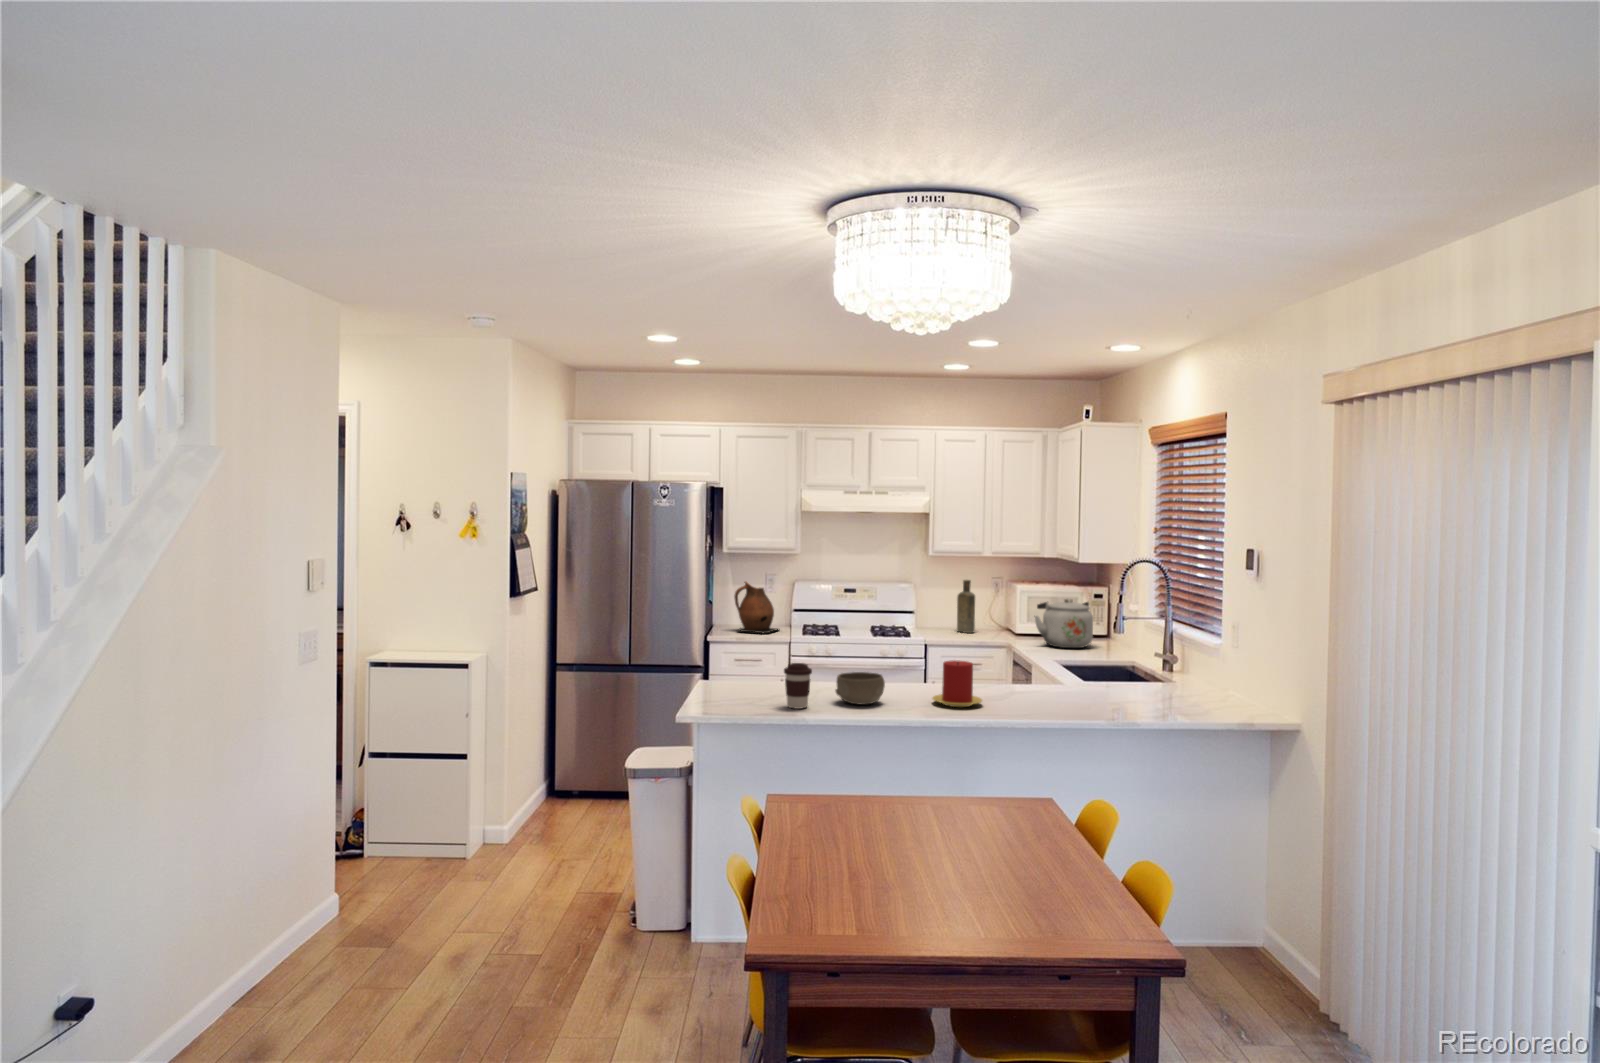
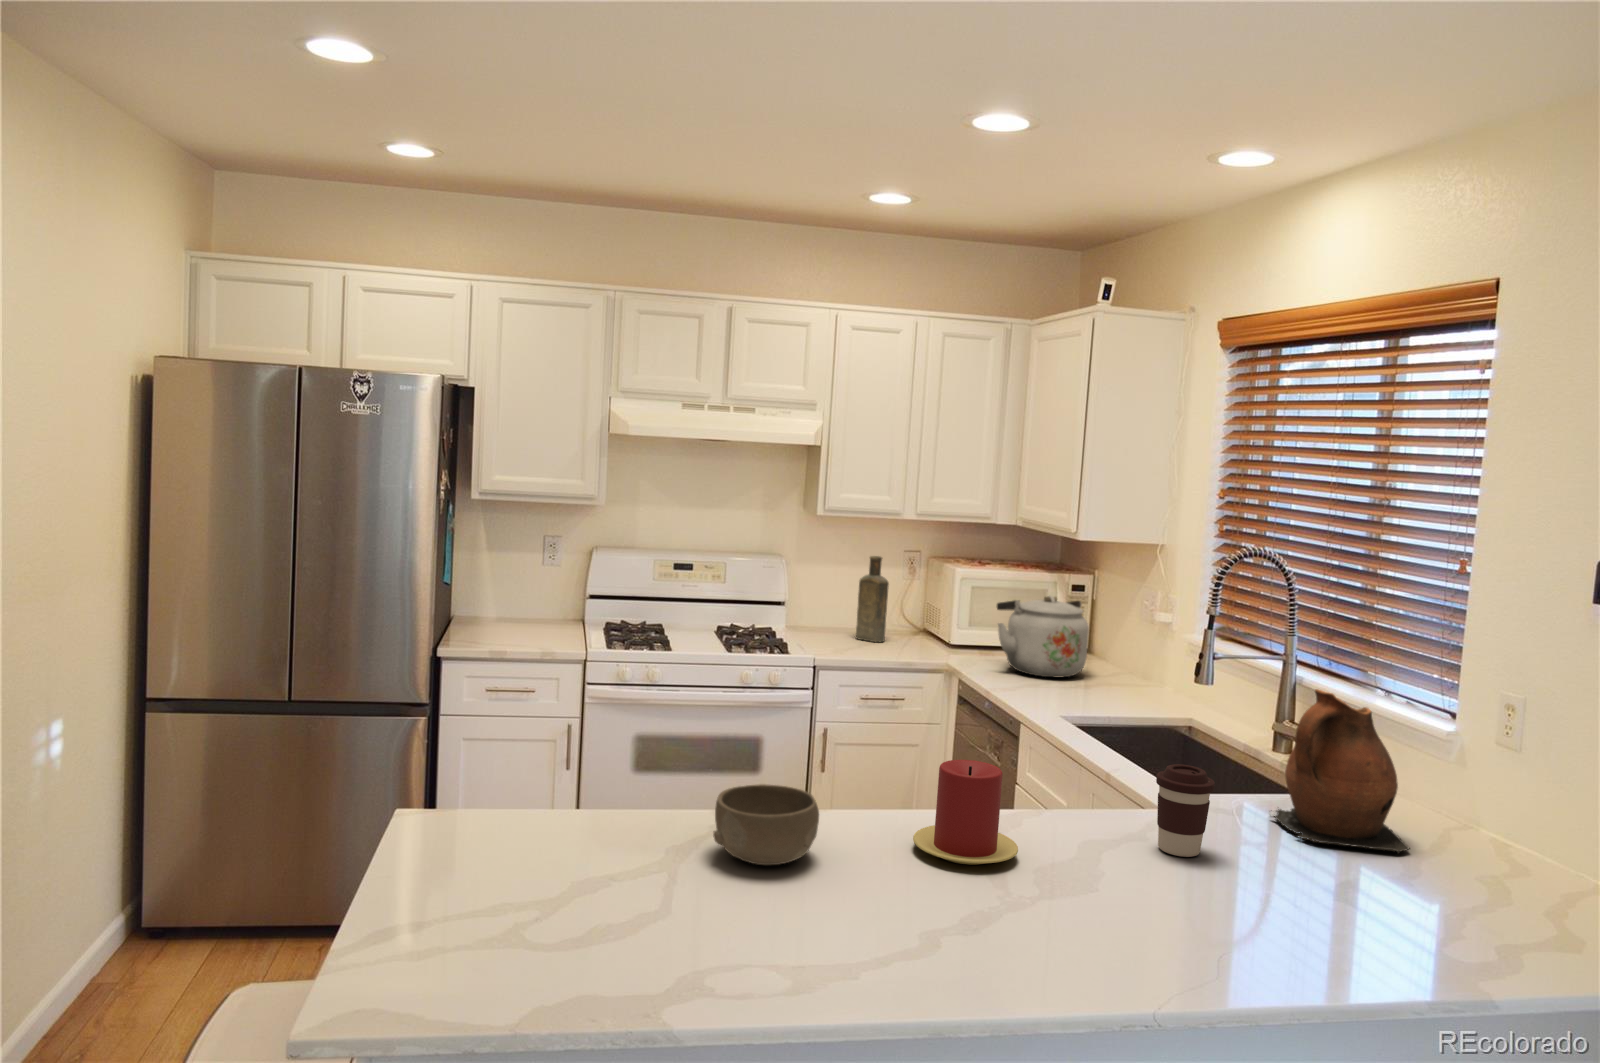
ceramic pitcher: present [734,582,780,634] -> present [1275,689,1409,853]
coffee cup: present [784,663,812,709] -> present [1156,764,1215,857]

